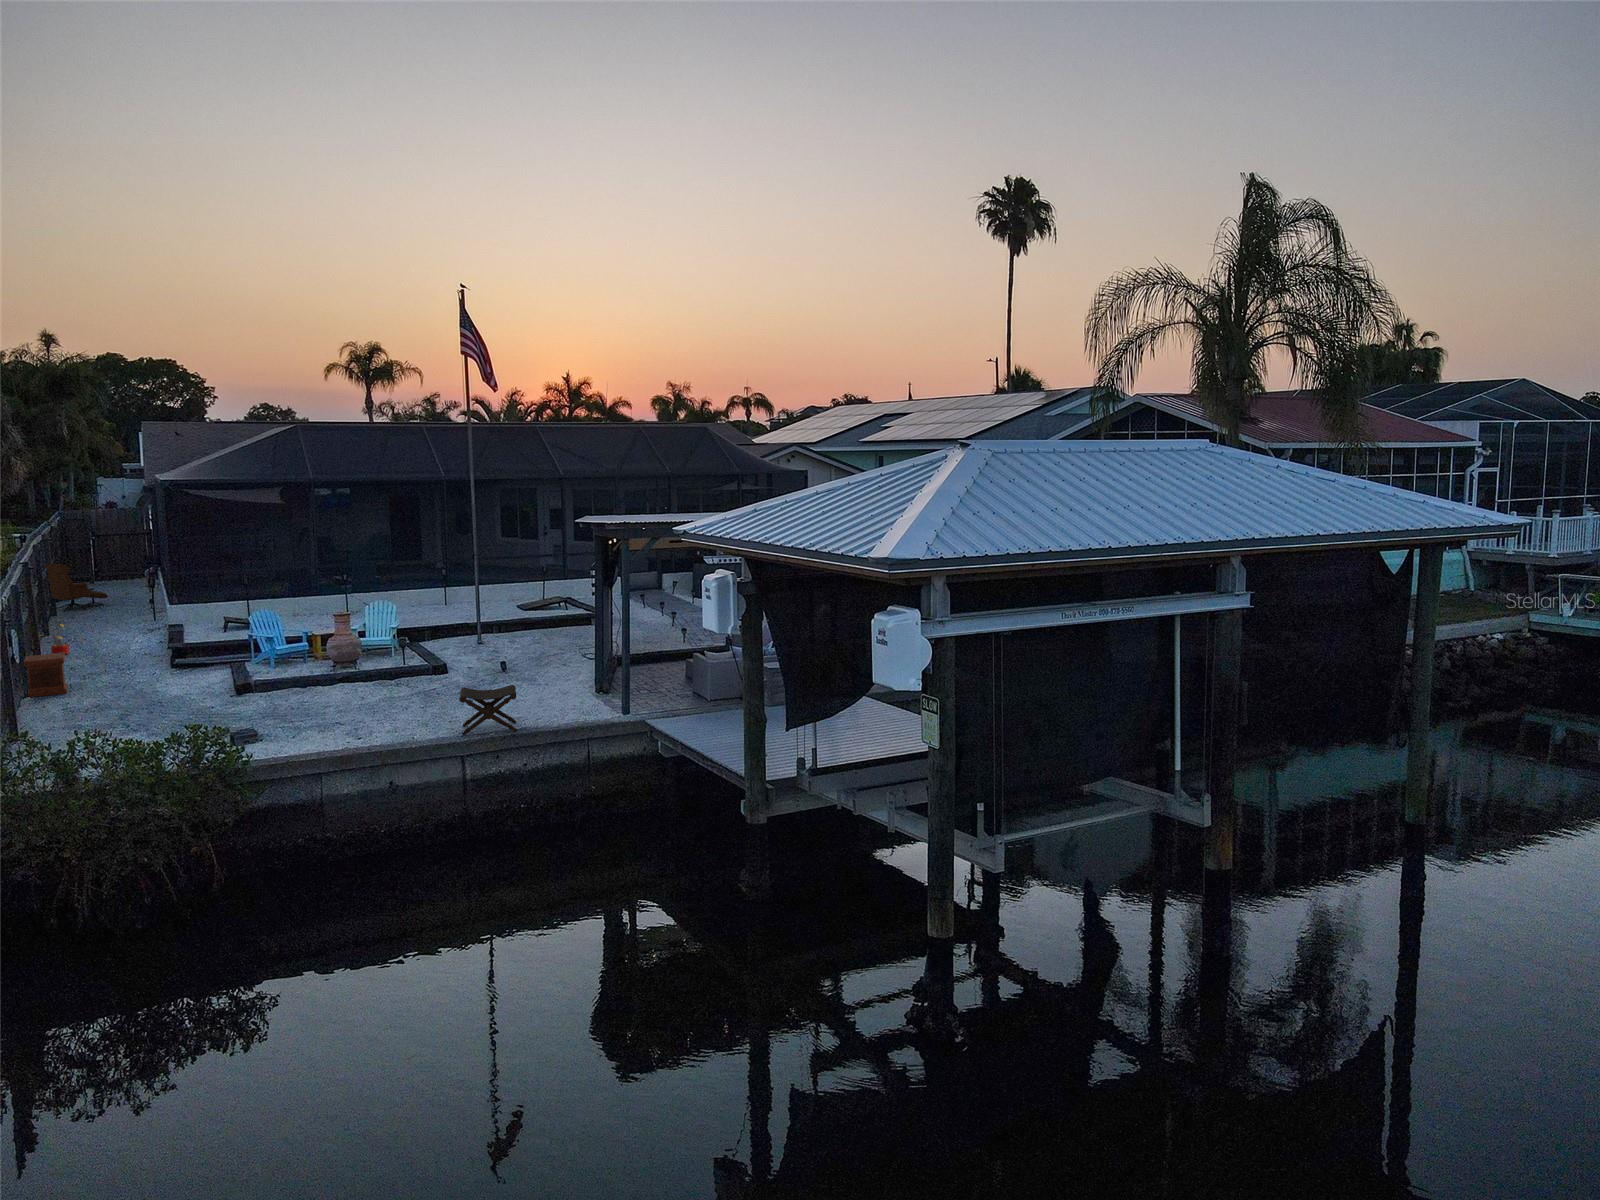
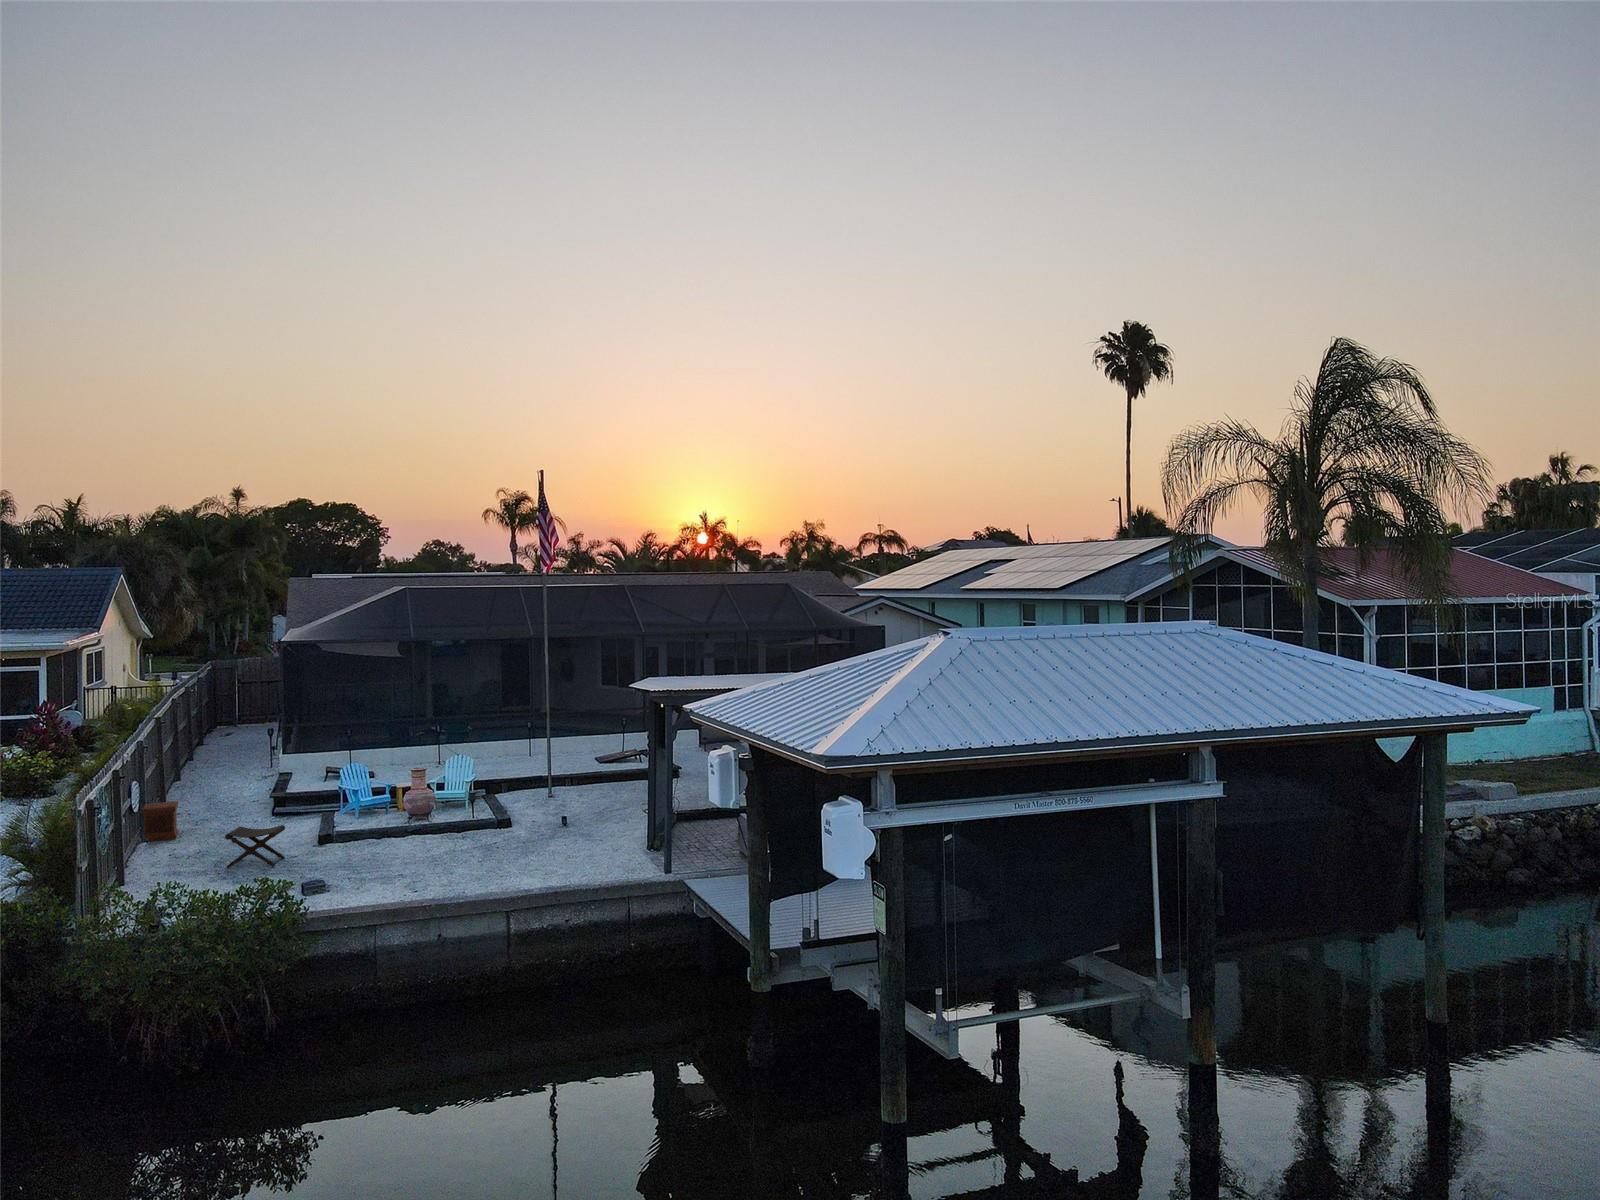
lounge chair: present [46,564,108,611] -> none [182,711,236,755]
decorative plant: present [50,623,69,654] -> none [164,764,193,800]
footstool: present [459,685,517,735] -> present [225,825,285,868]

